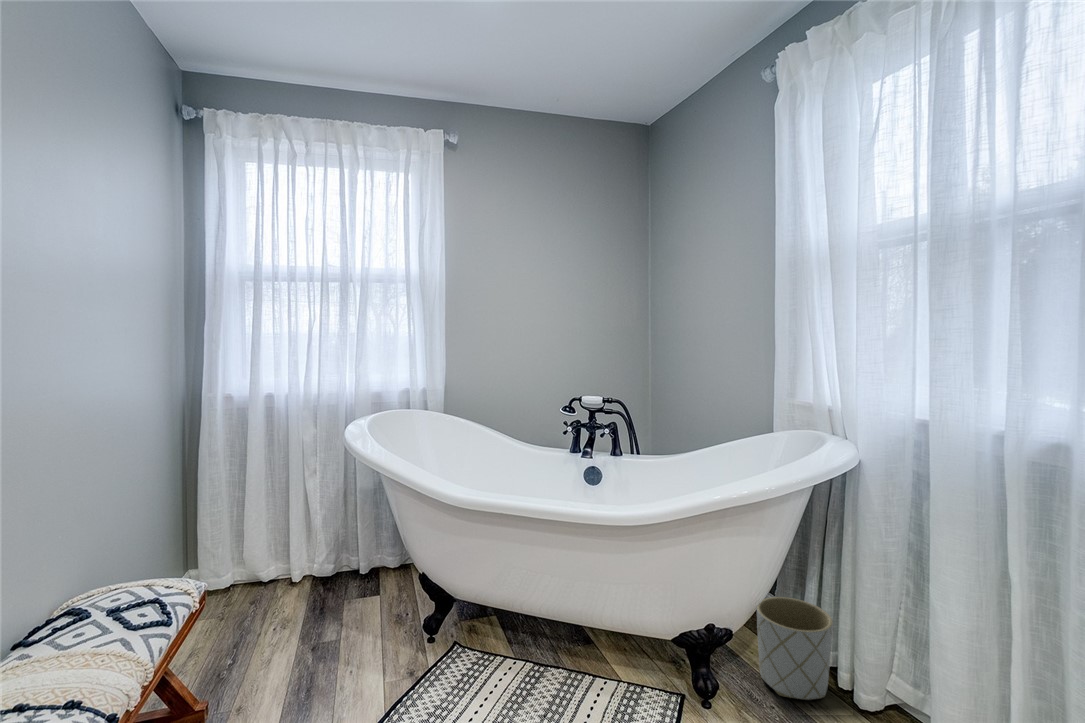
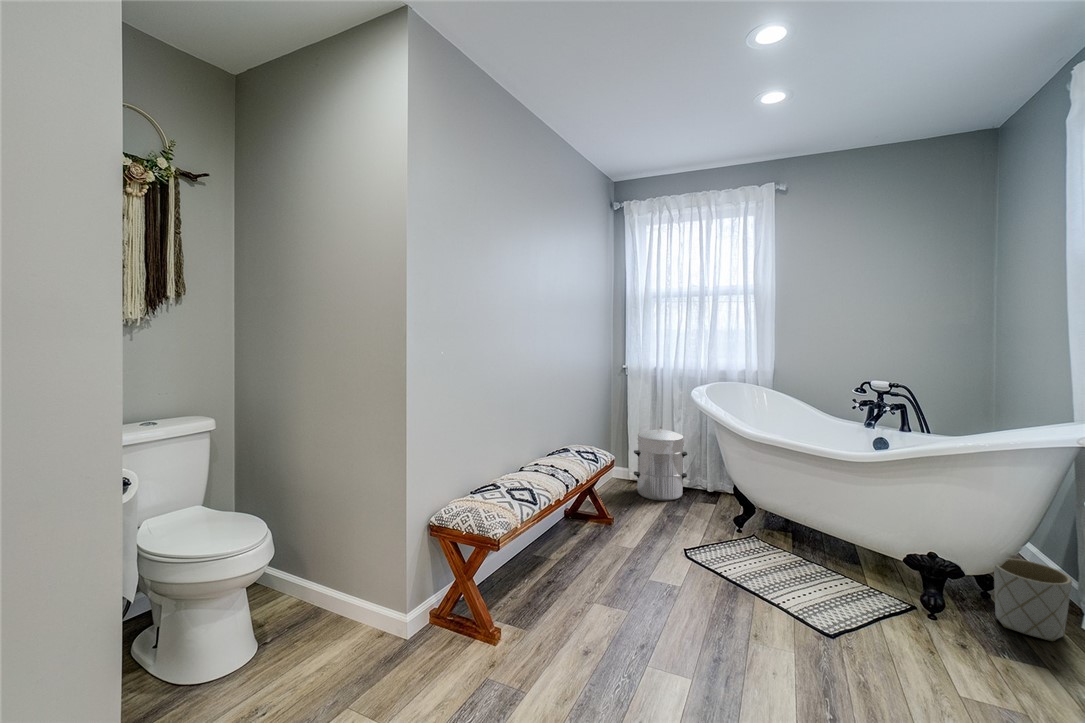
waste bin: none [236,488,333,617] -> present [634,427,687,501]

